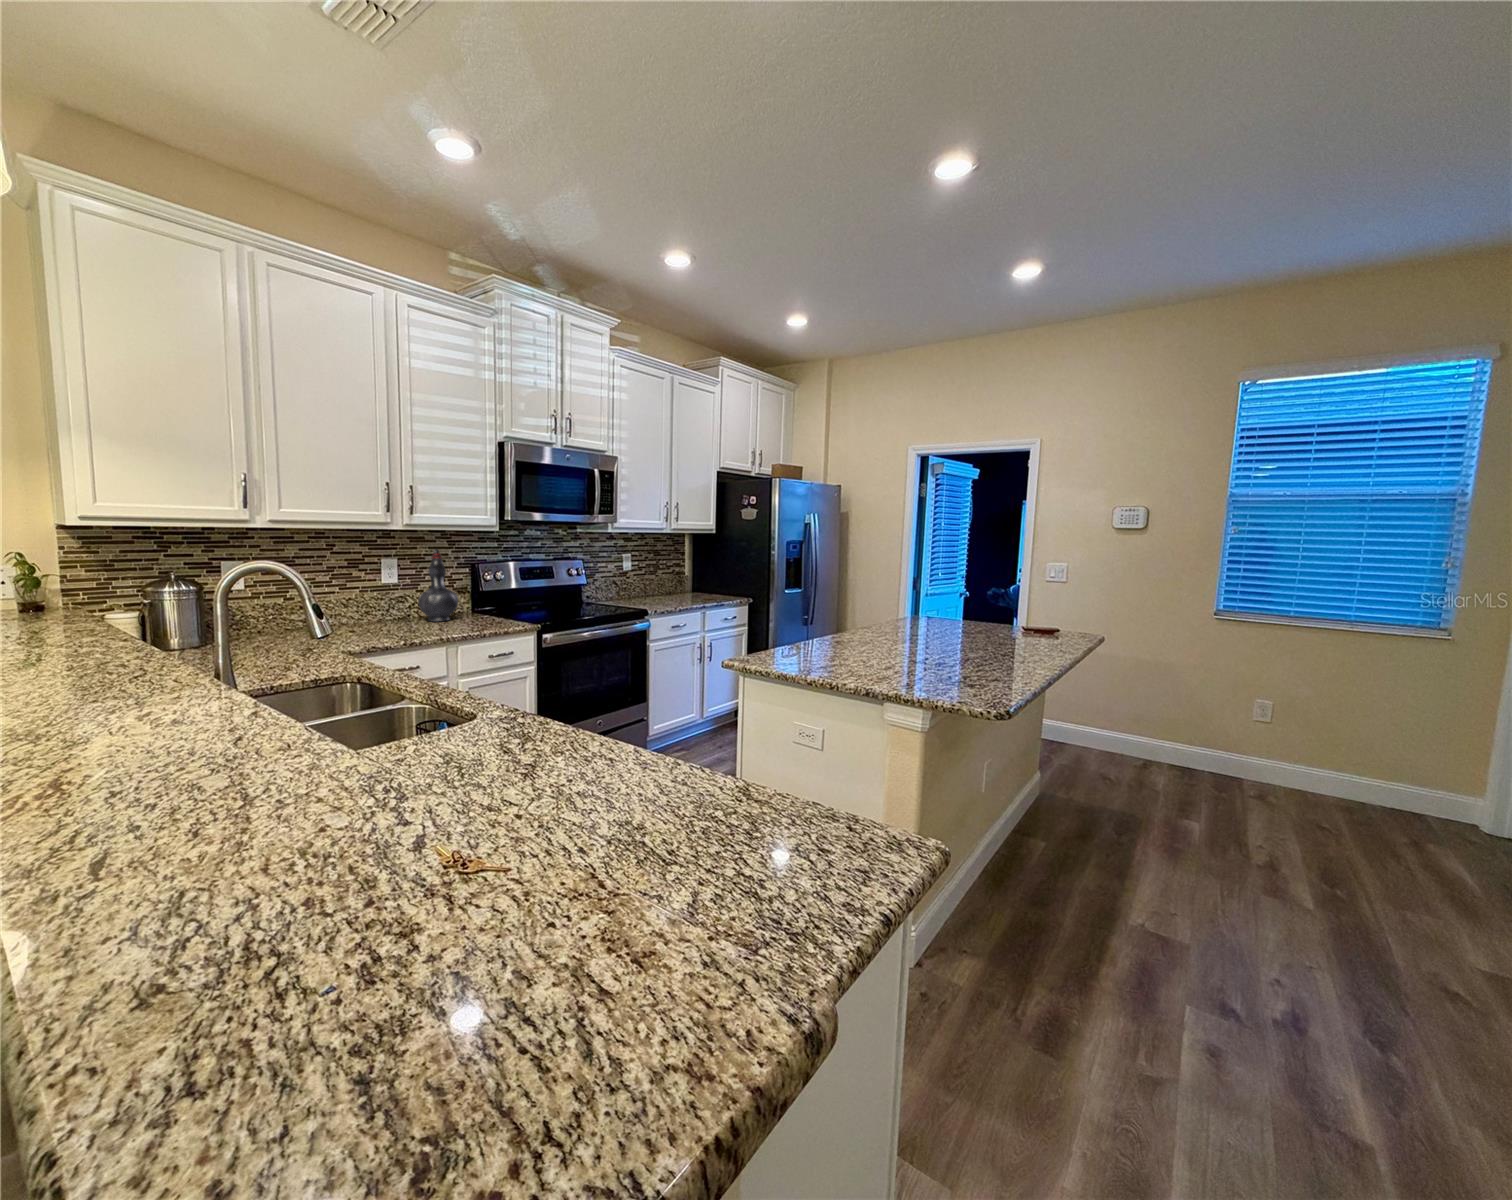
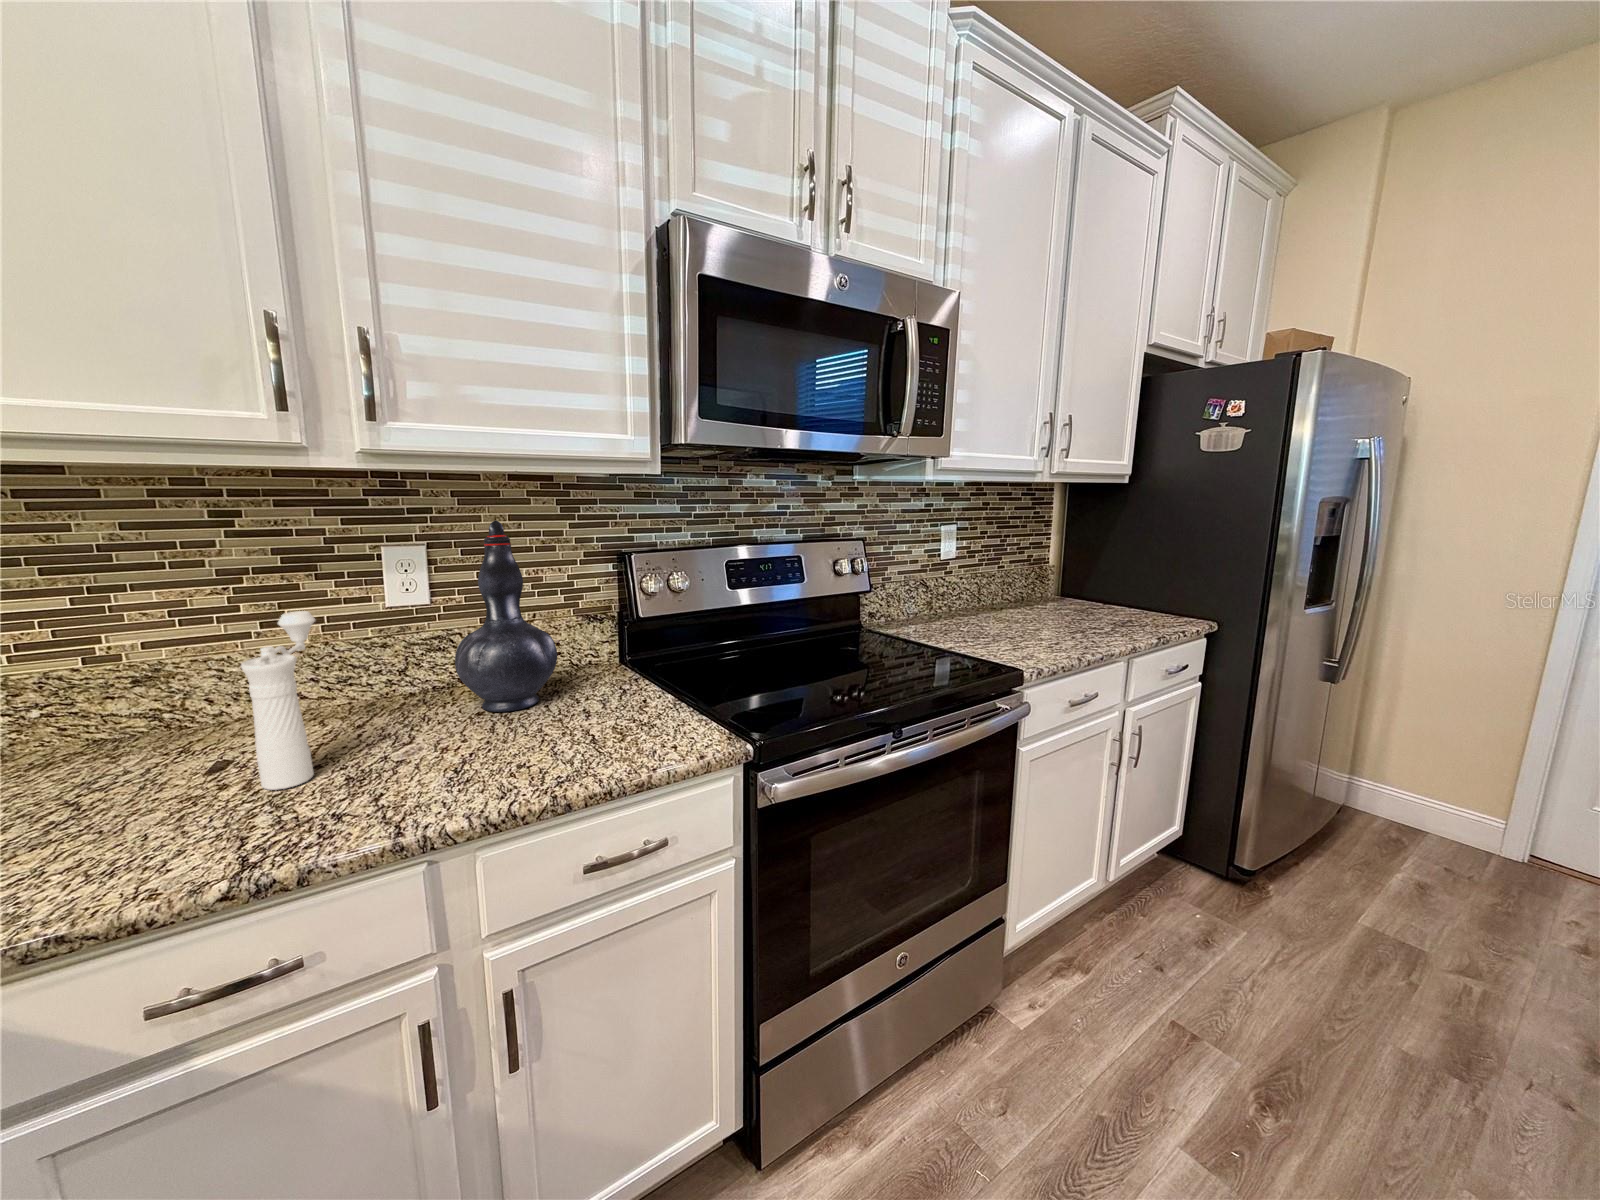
pepper mill: none [373,579,395,633] -> present [241,611,315,790]

